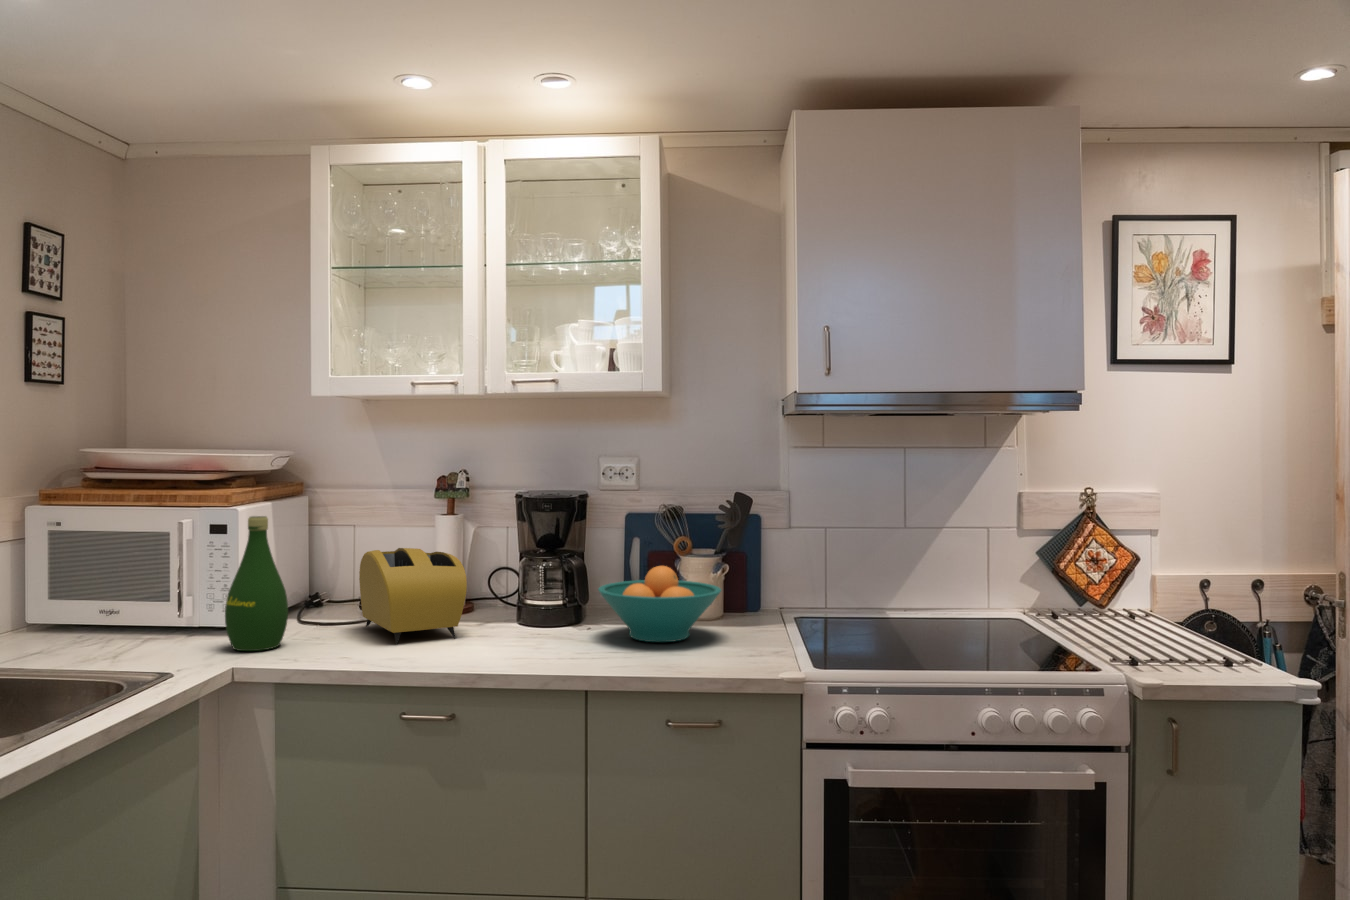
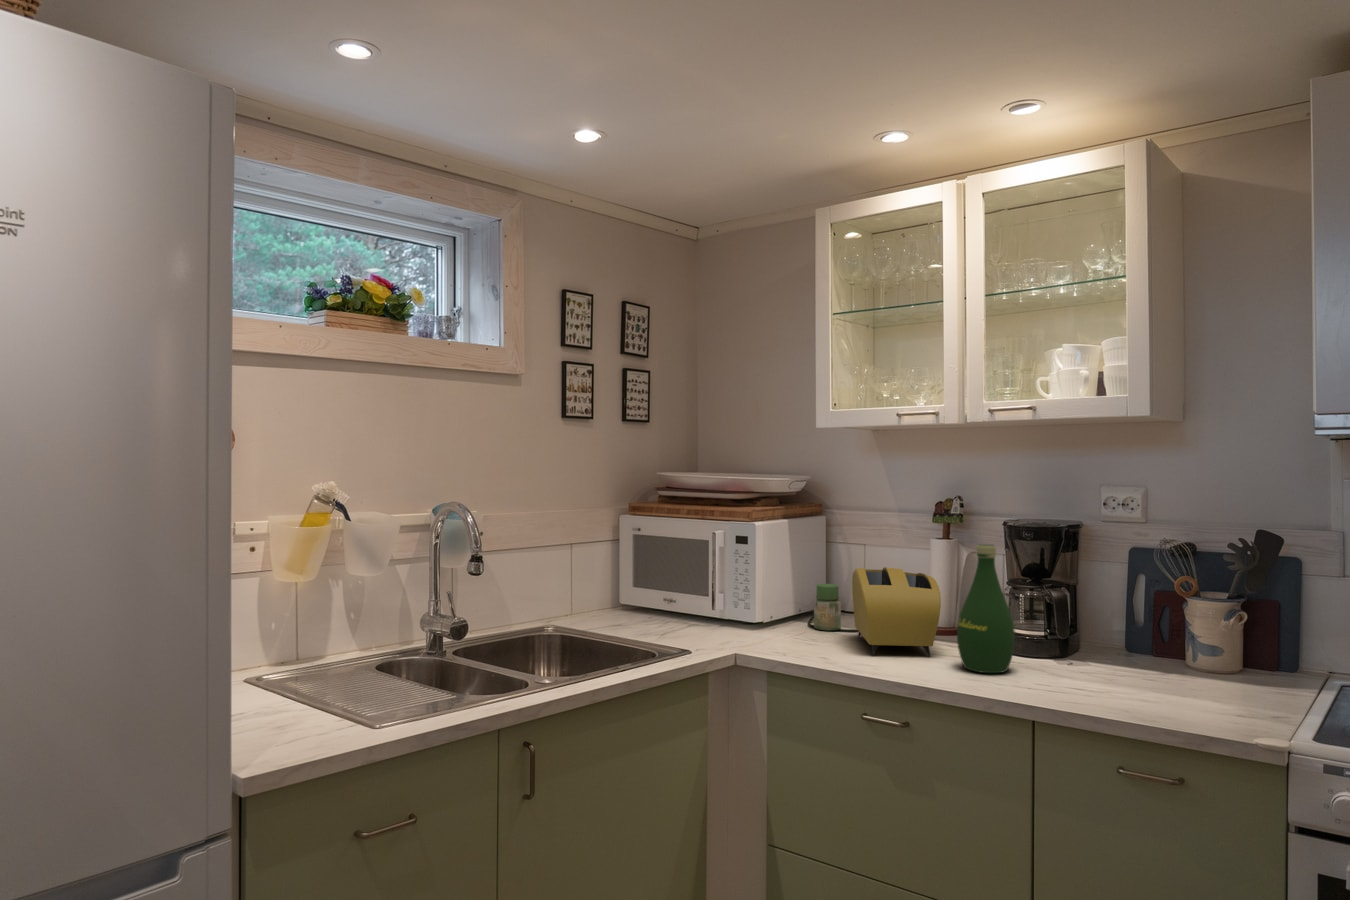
bottle: present [225,516,288,651] -> present [957,544,1015,673]
fruit bowl: present [598,566,721,642] -> none [1071,607,1222,692]
jar: none [309,572,341,625] -> present [814,584,841,631]

